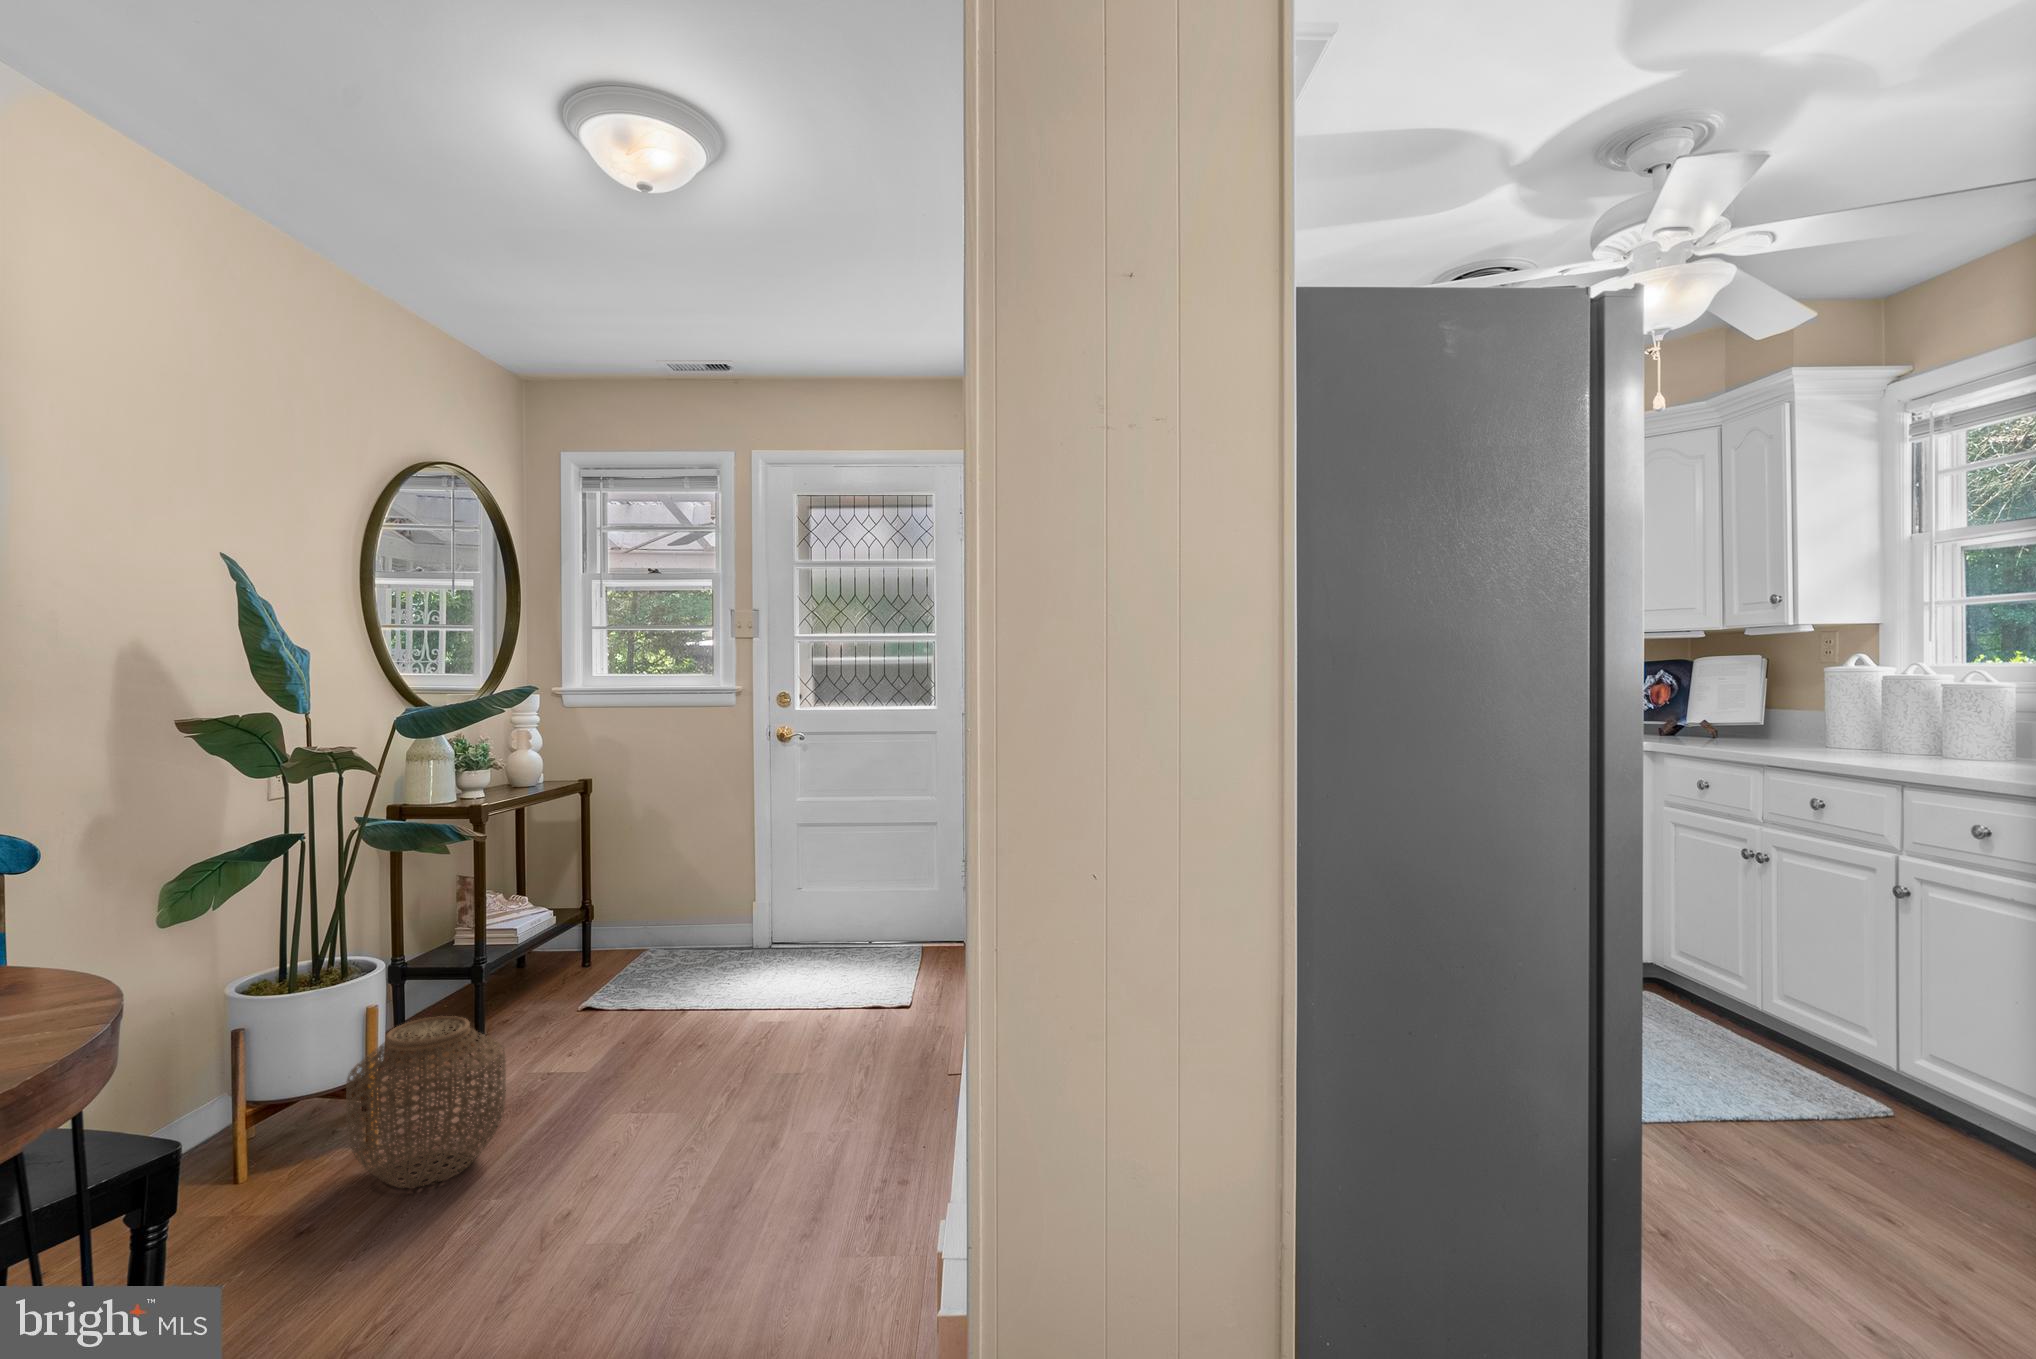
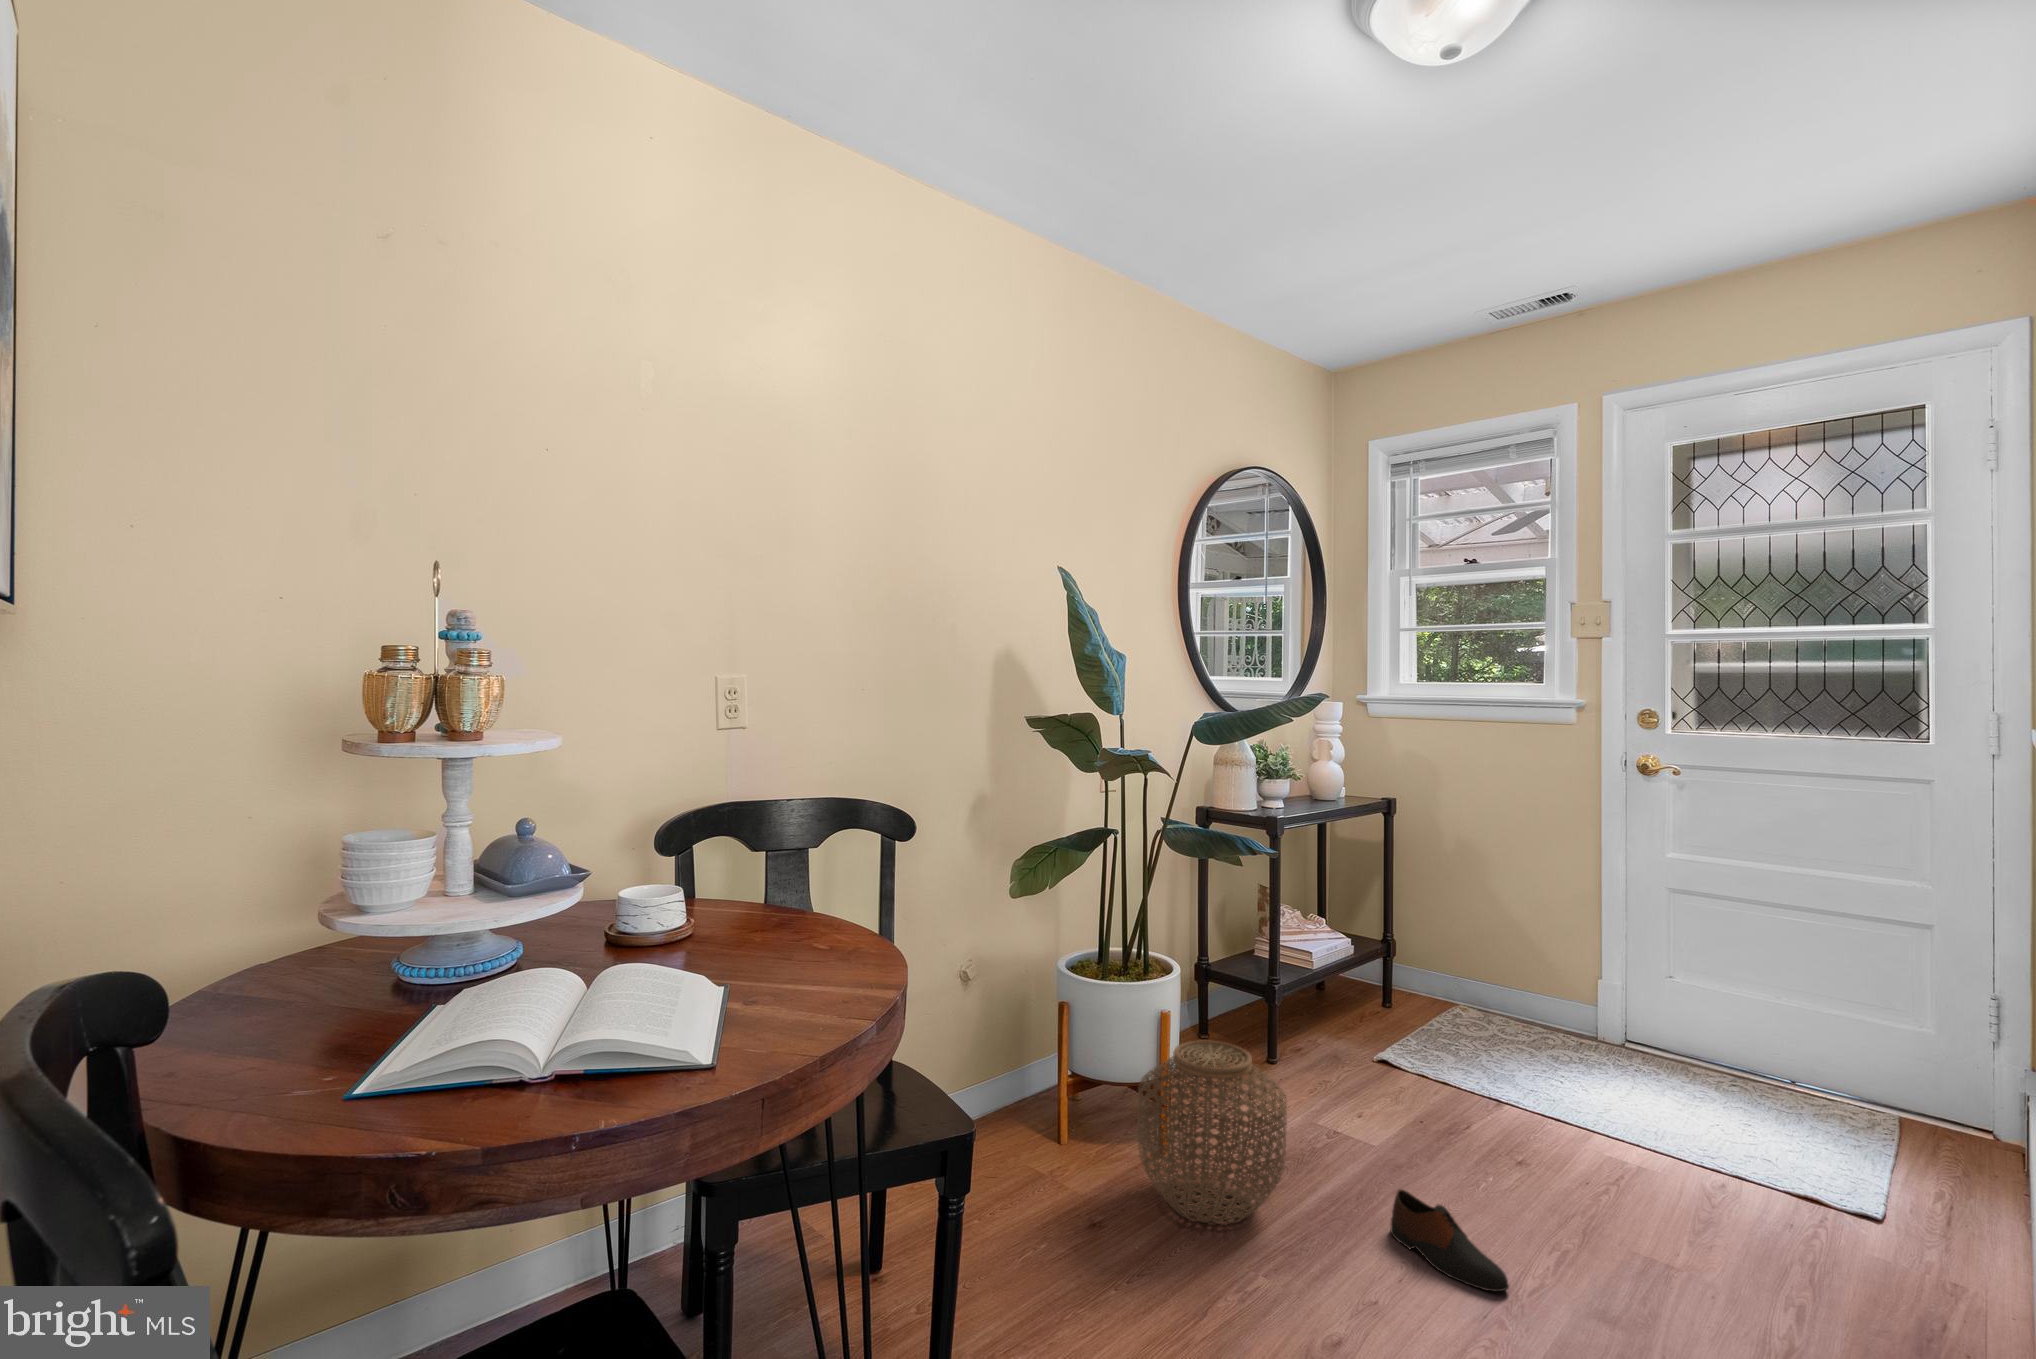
shoe: none [601,1095,696,1147] -> present [1390,1189,1509,1292]

